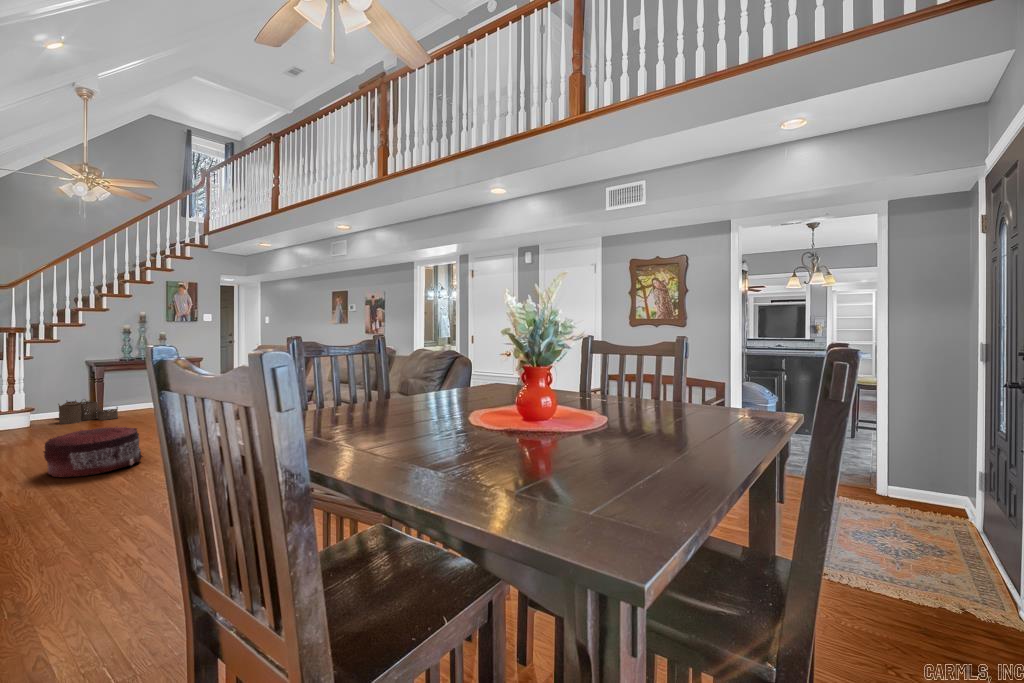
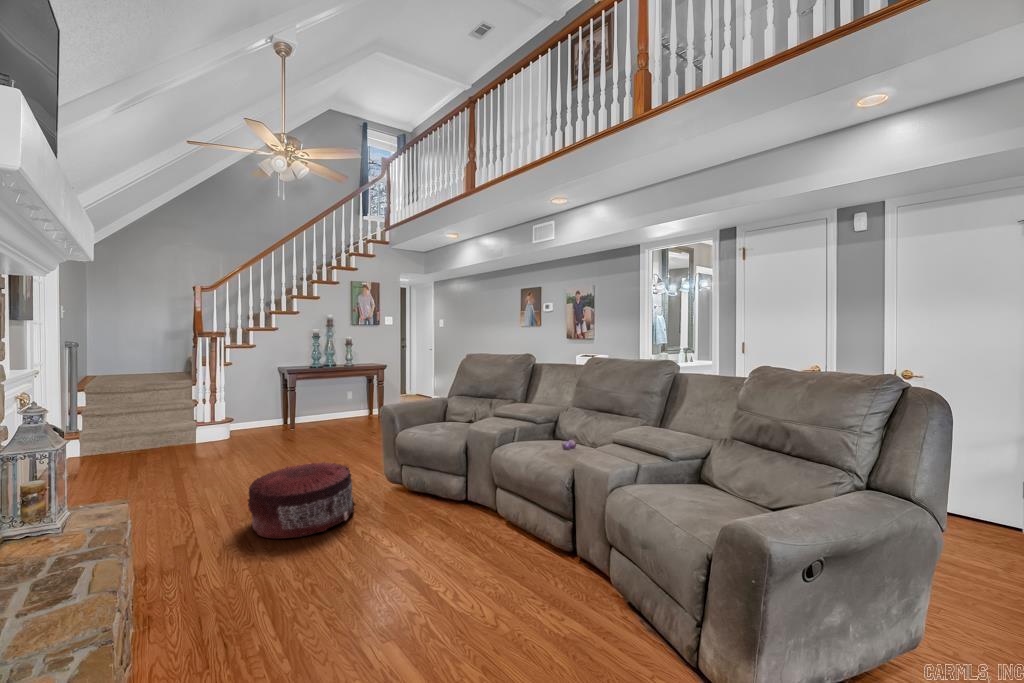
woven basket: present [58,400,118,424] -> none [255,409,309,437]

